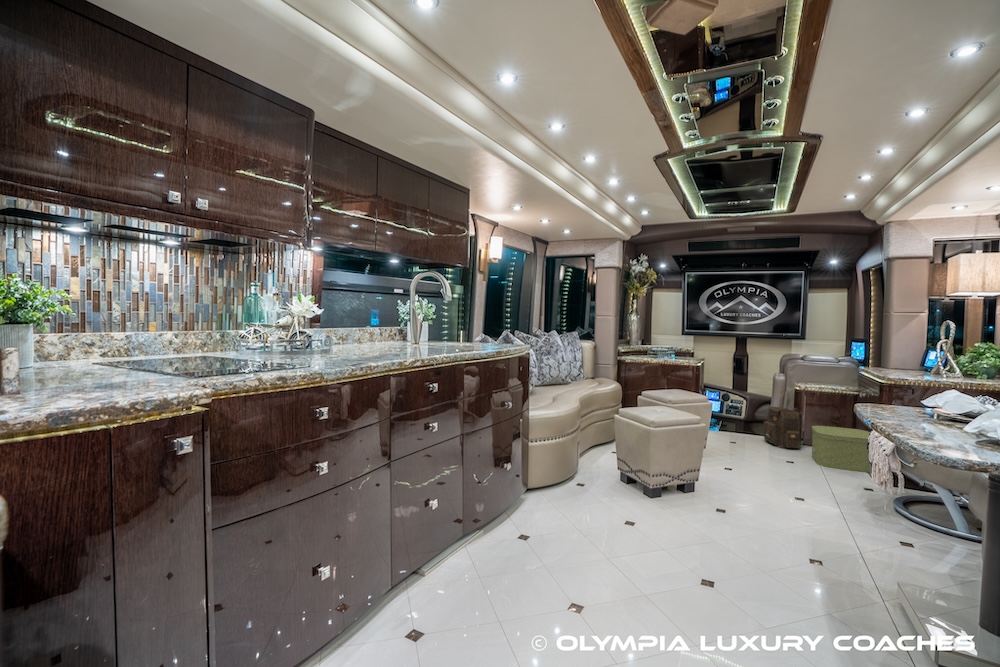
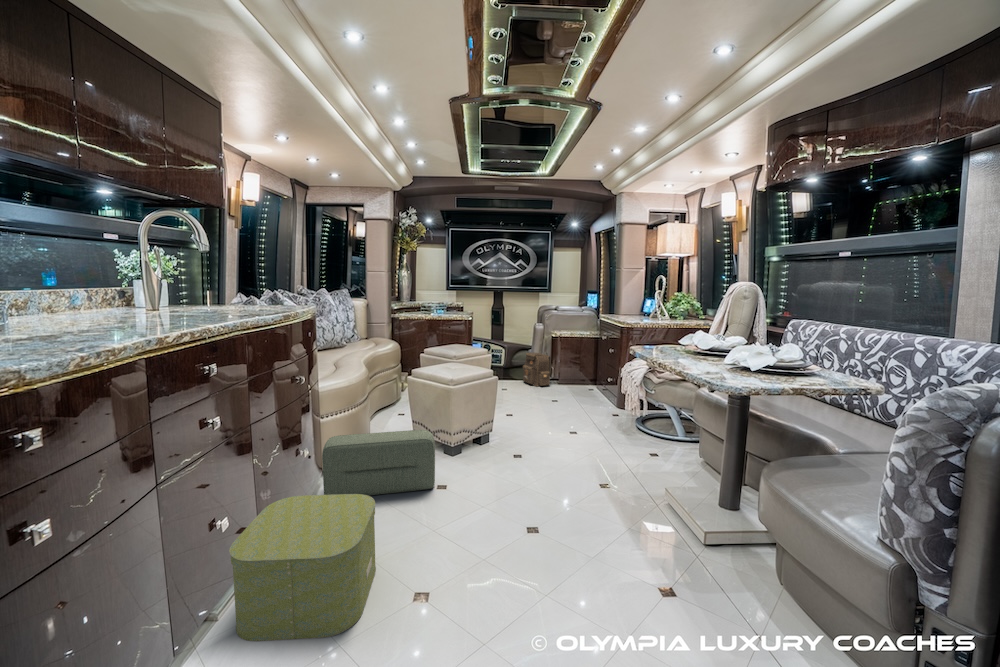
storage box: present [812,426,870,472] -> present [229,494,376,641]
pouf: none [524,456,622,521] -> present [322,430,435,495]

